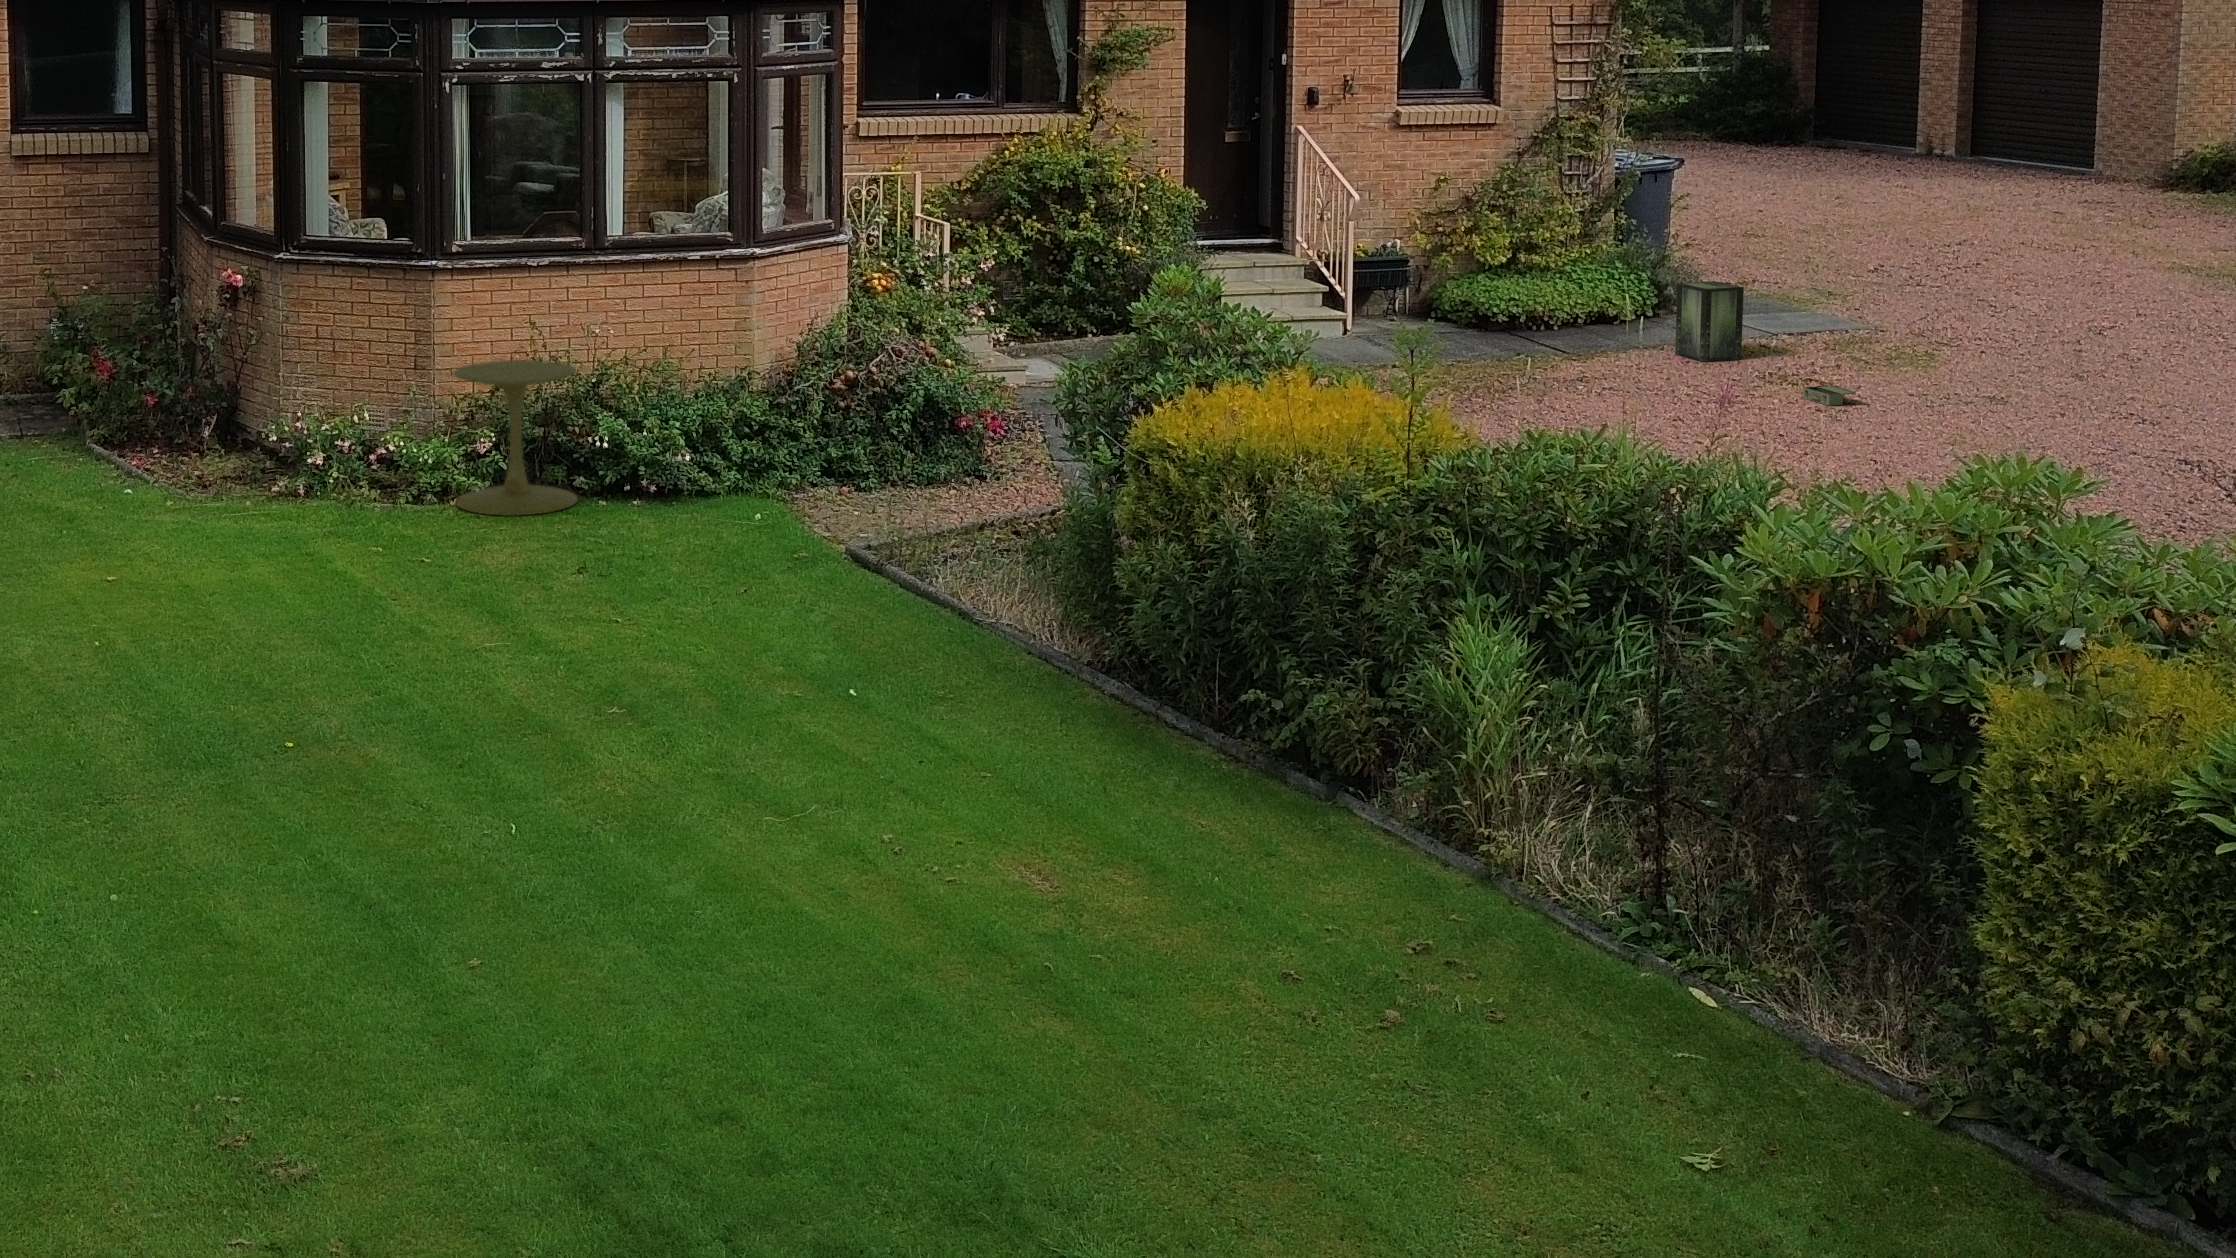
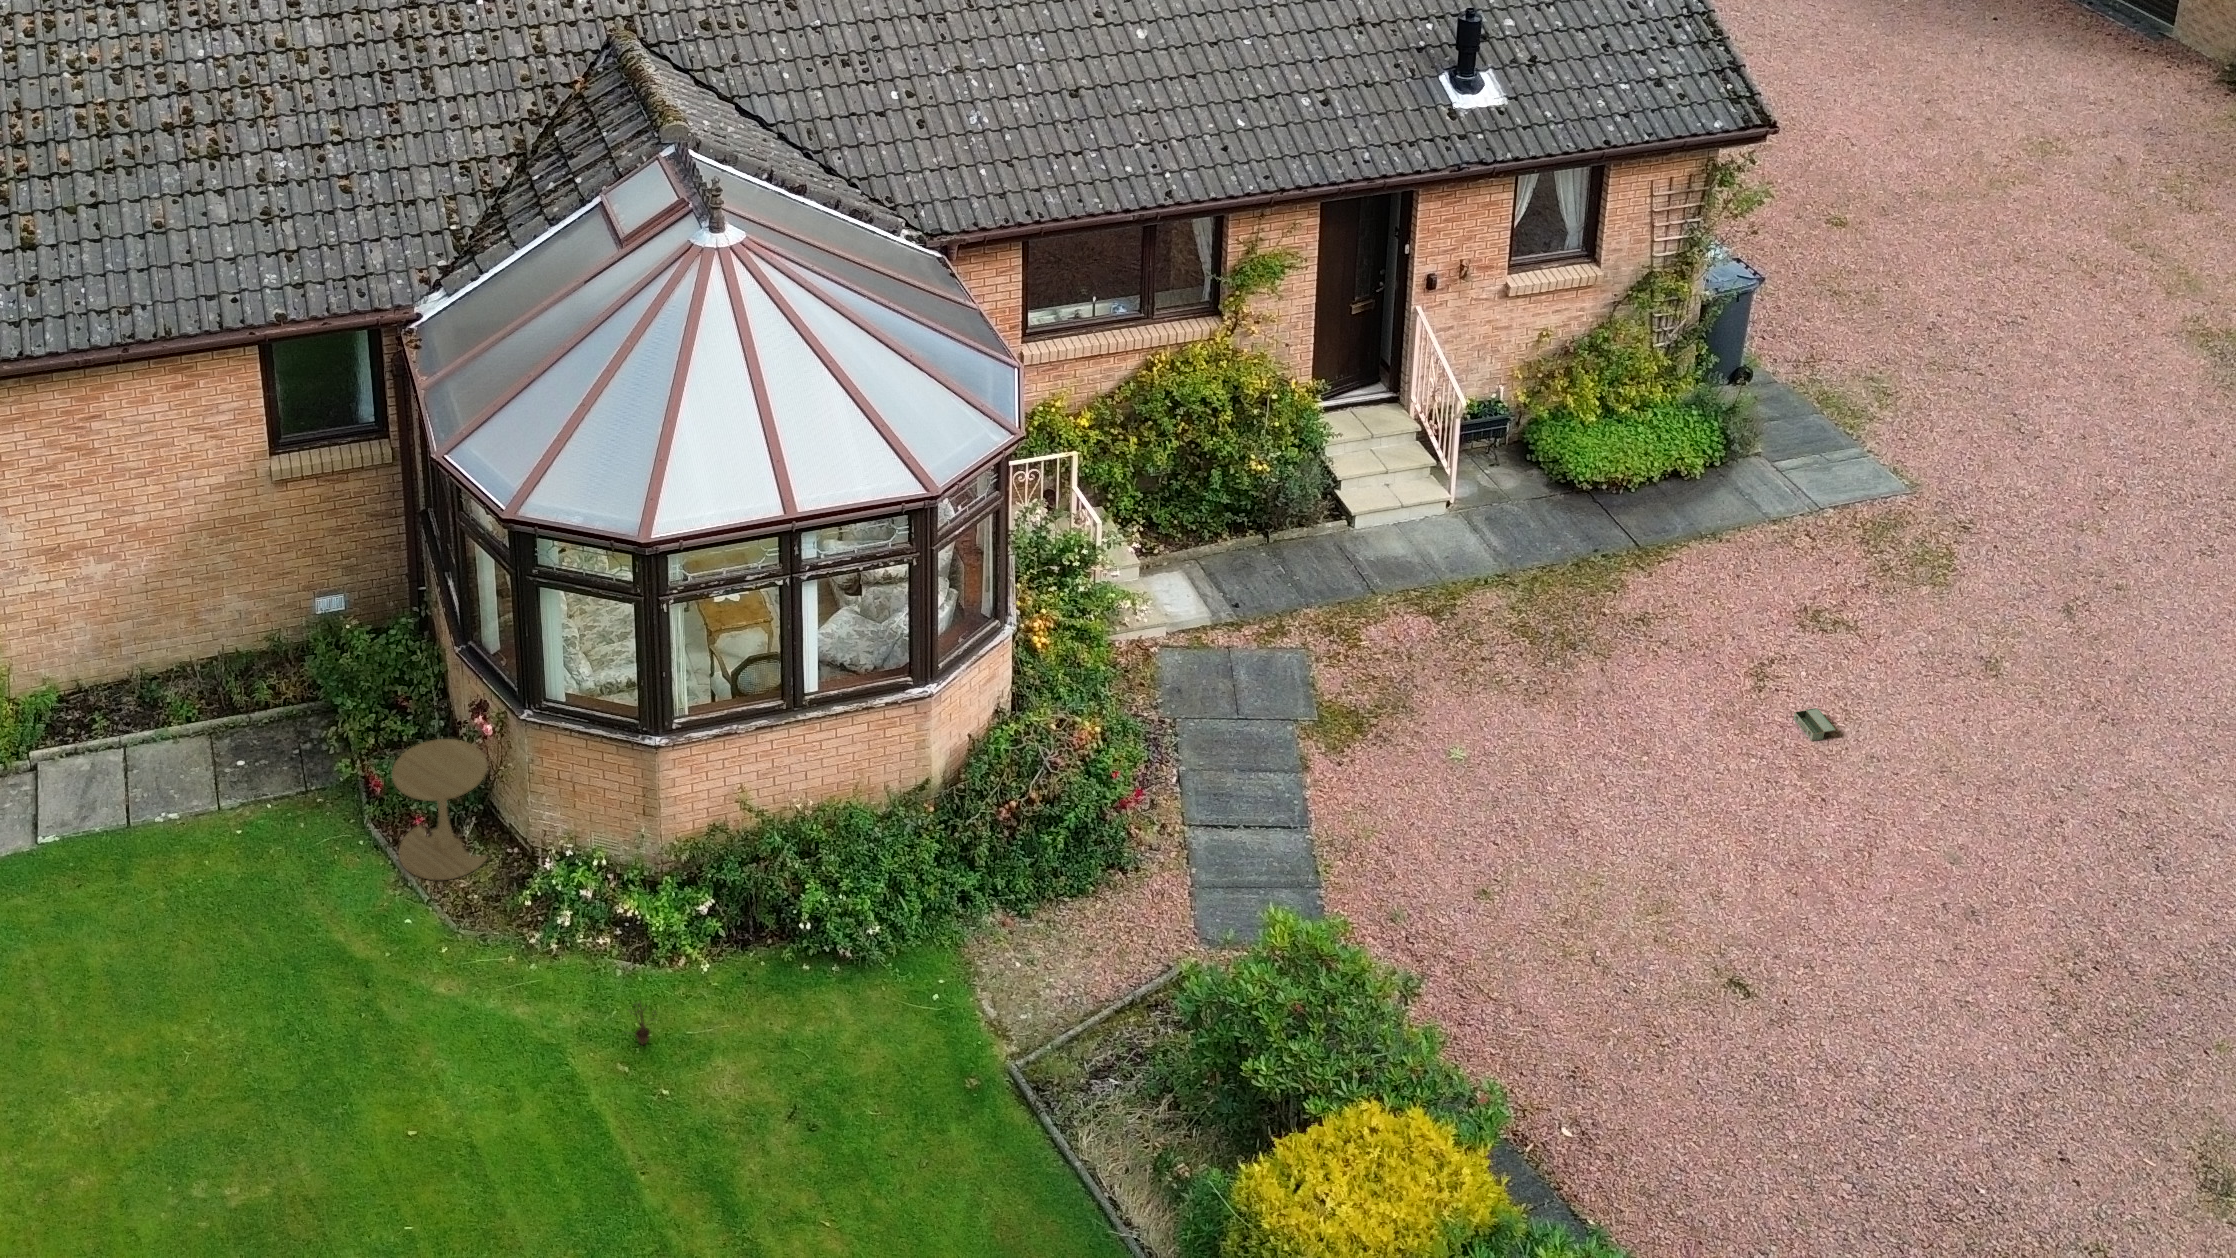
storage box: present [1675,281,1744,362] -> none [1705,540,1768,619]
pedestal table: present [453,360,578,516] -> present [392,739,488,880]
decorative plant: none [377,459,421,529] -> present [630,1003,657,1044]

